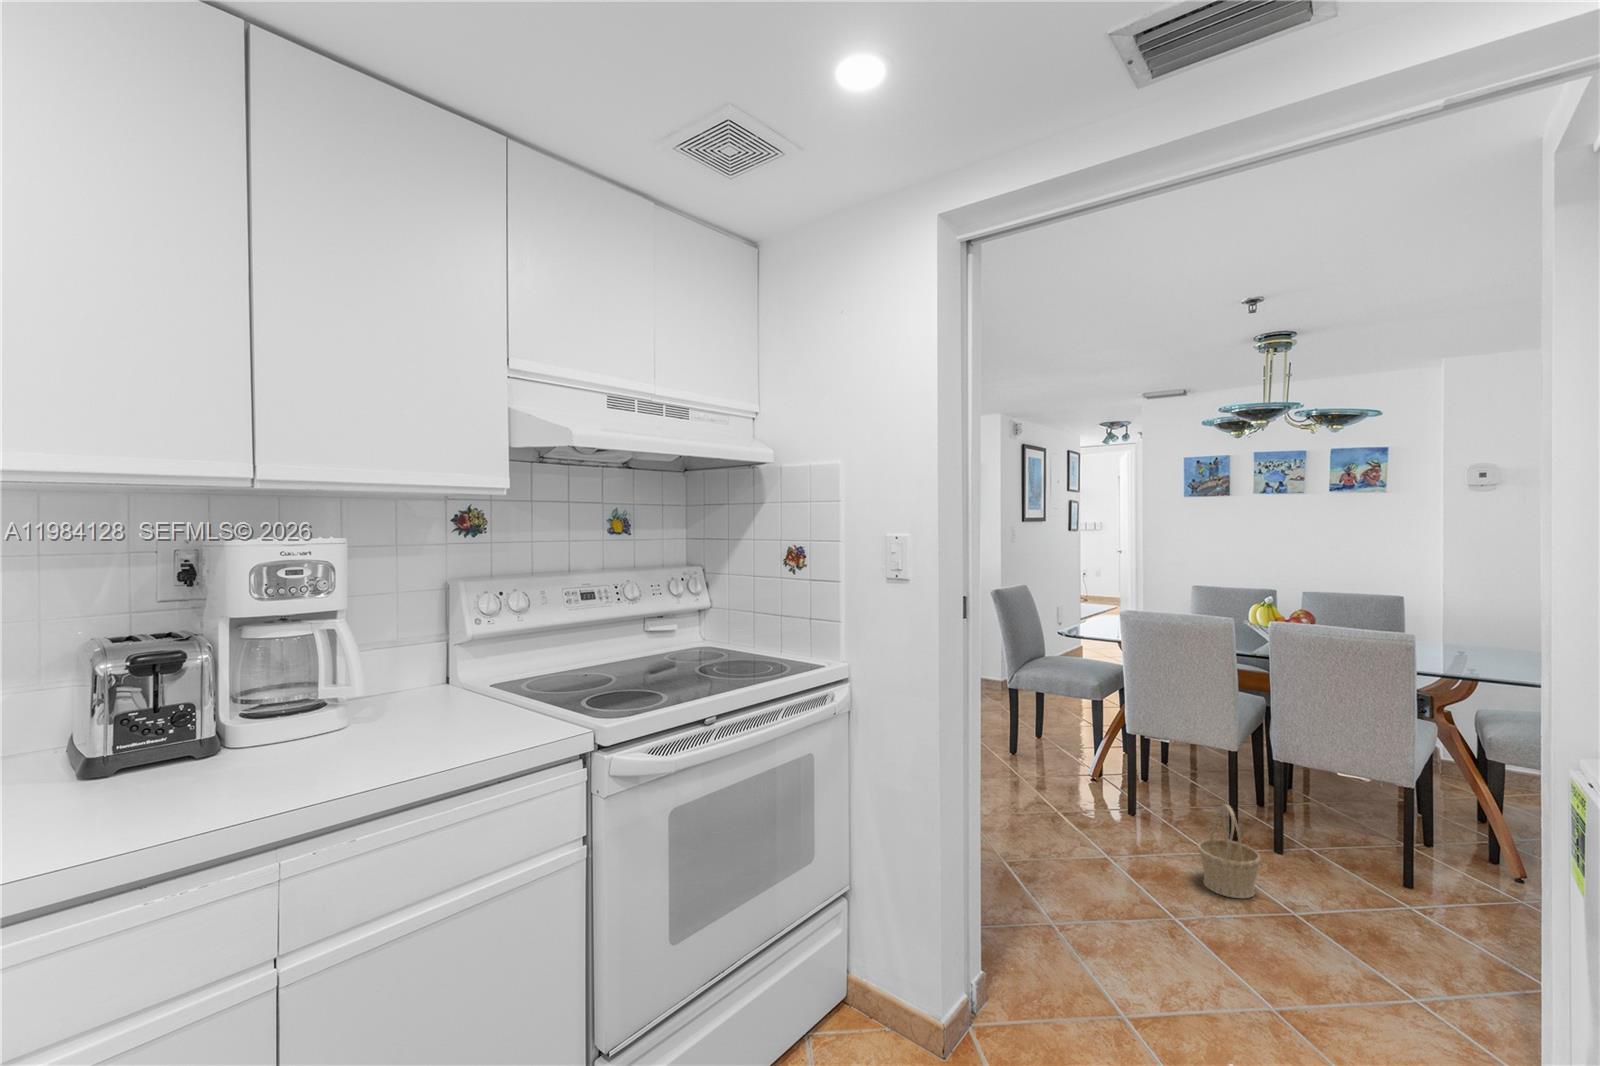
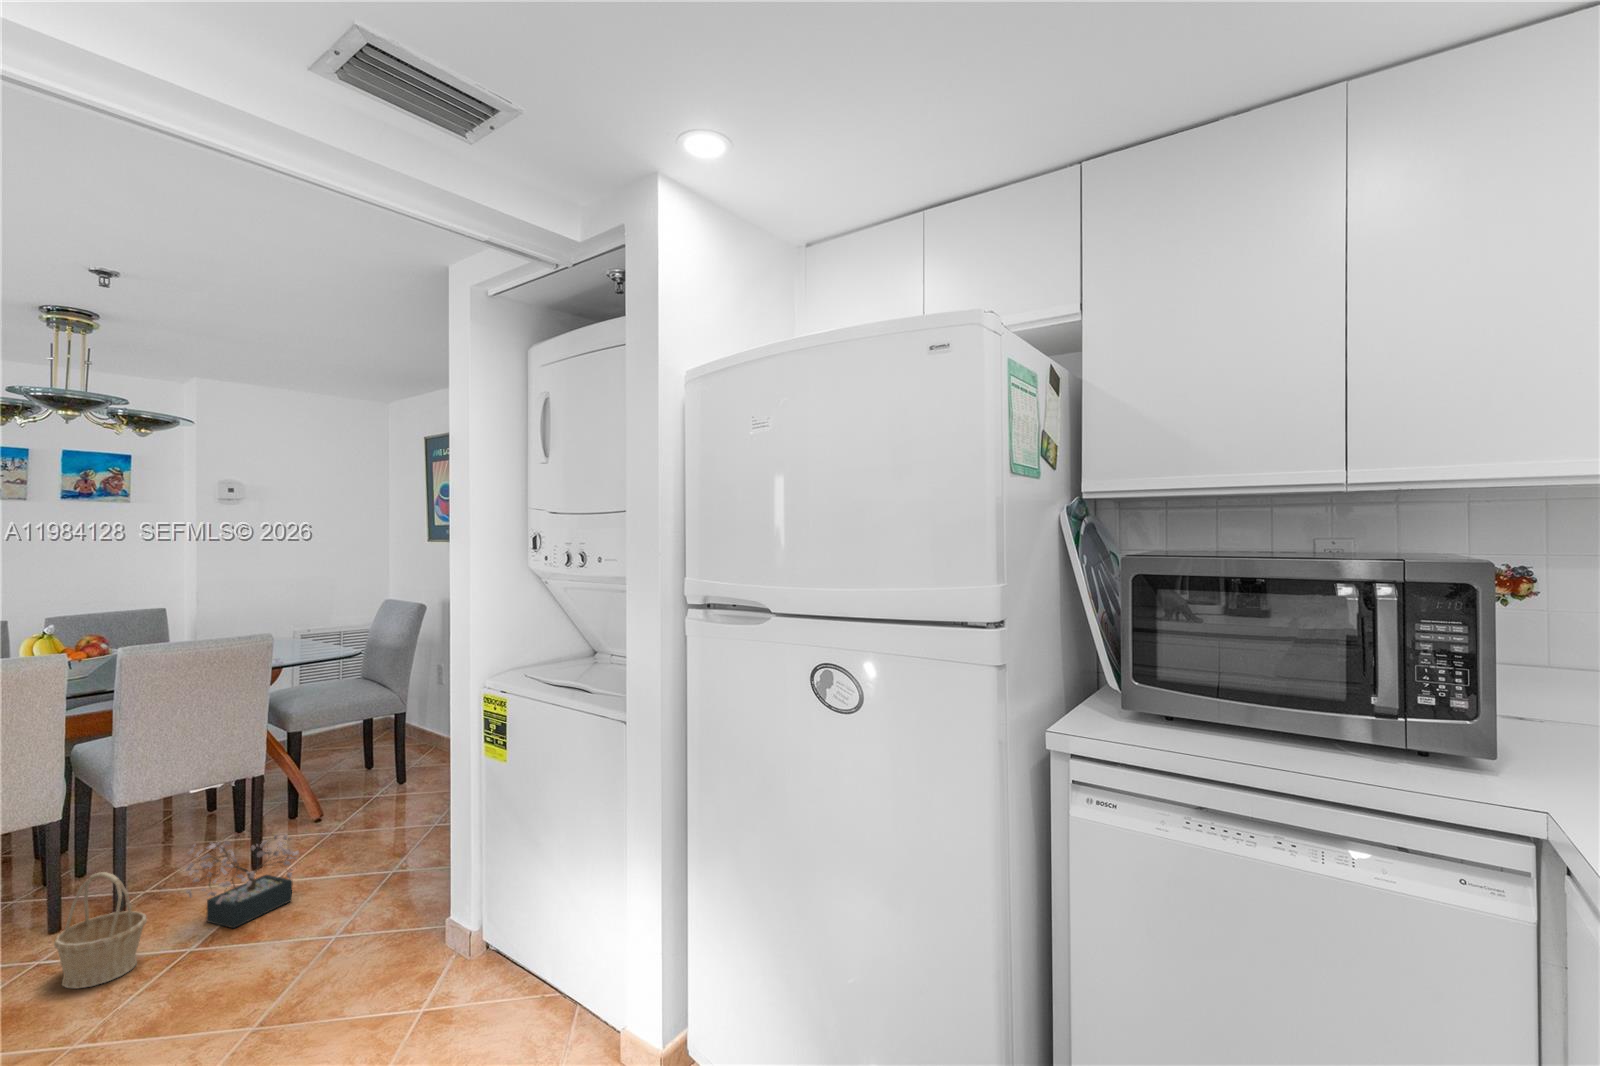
decorative plant: none [1299,816,1427,927] -> present [185,835,299,928]

